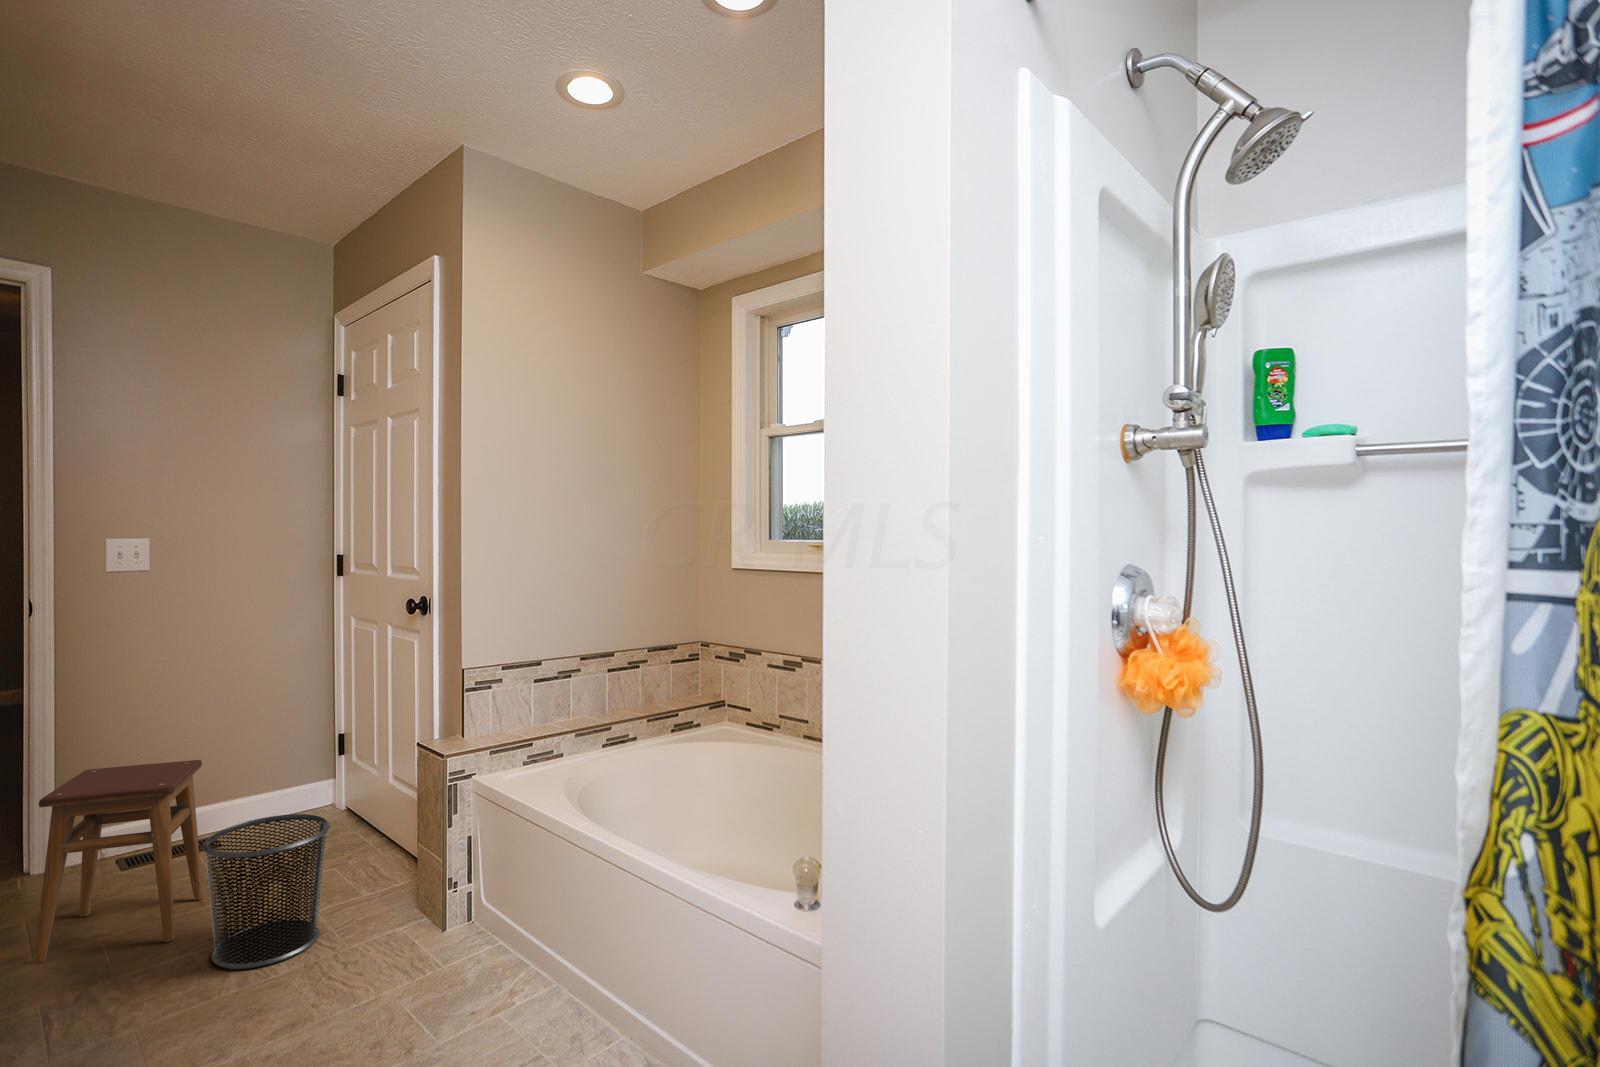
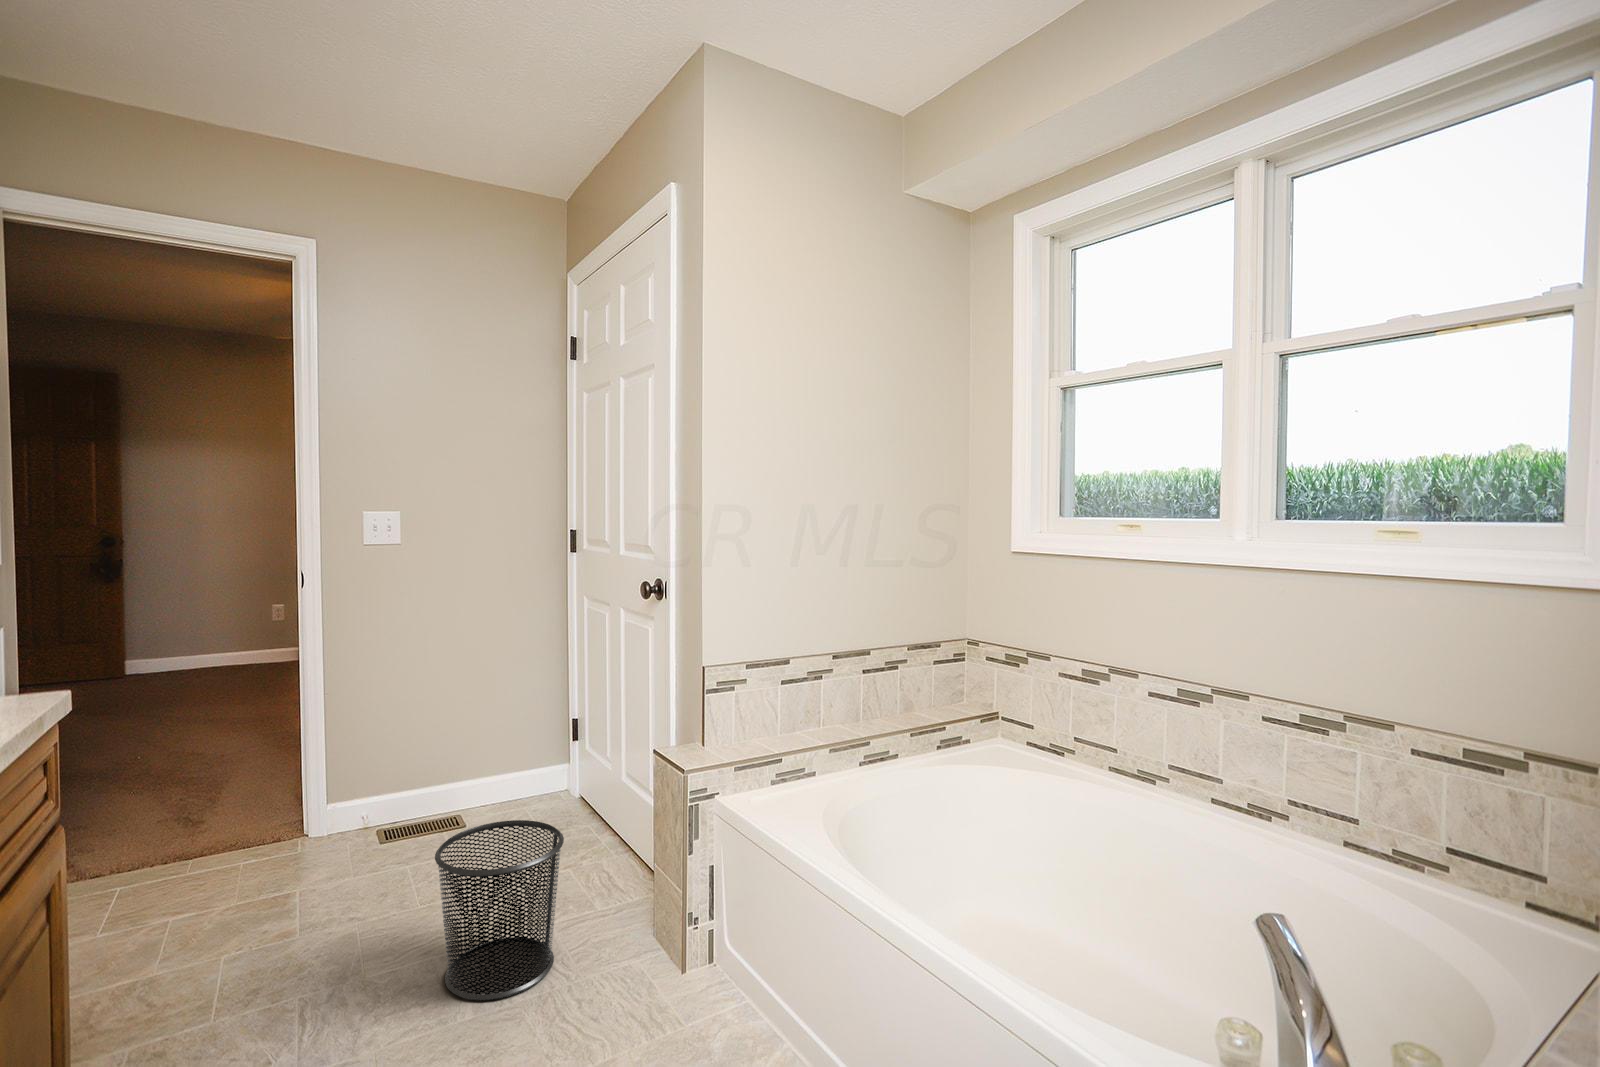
stool: present [34,760,203,963] -> none [283,748,443,958]

